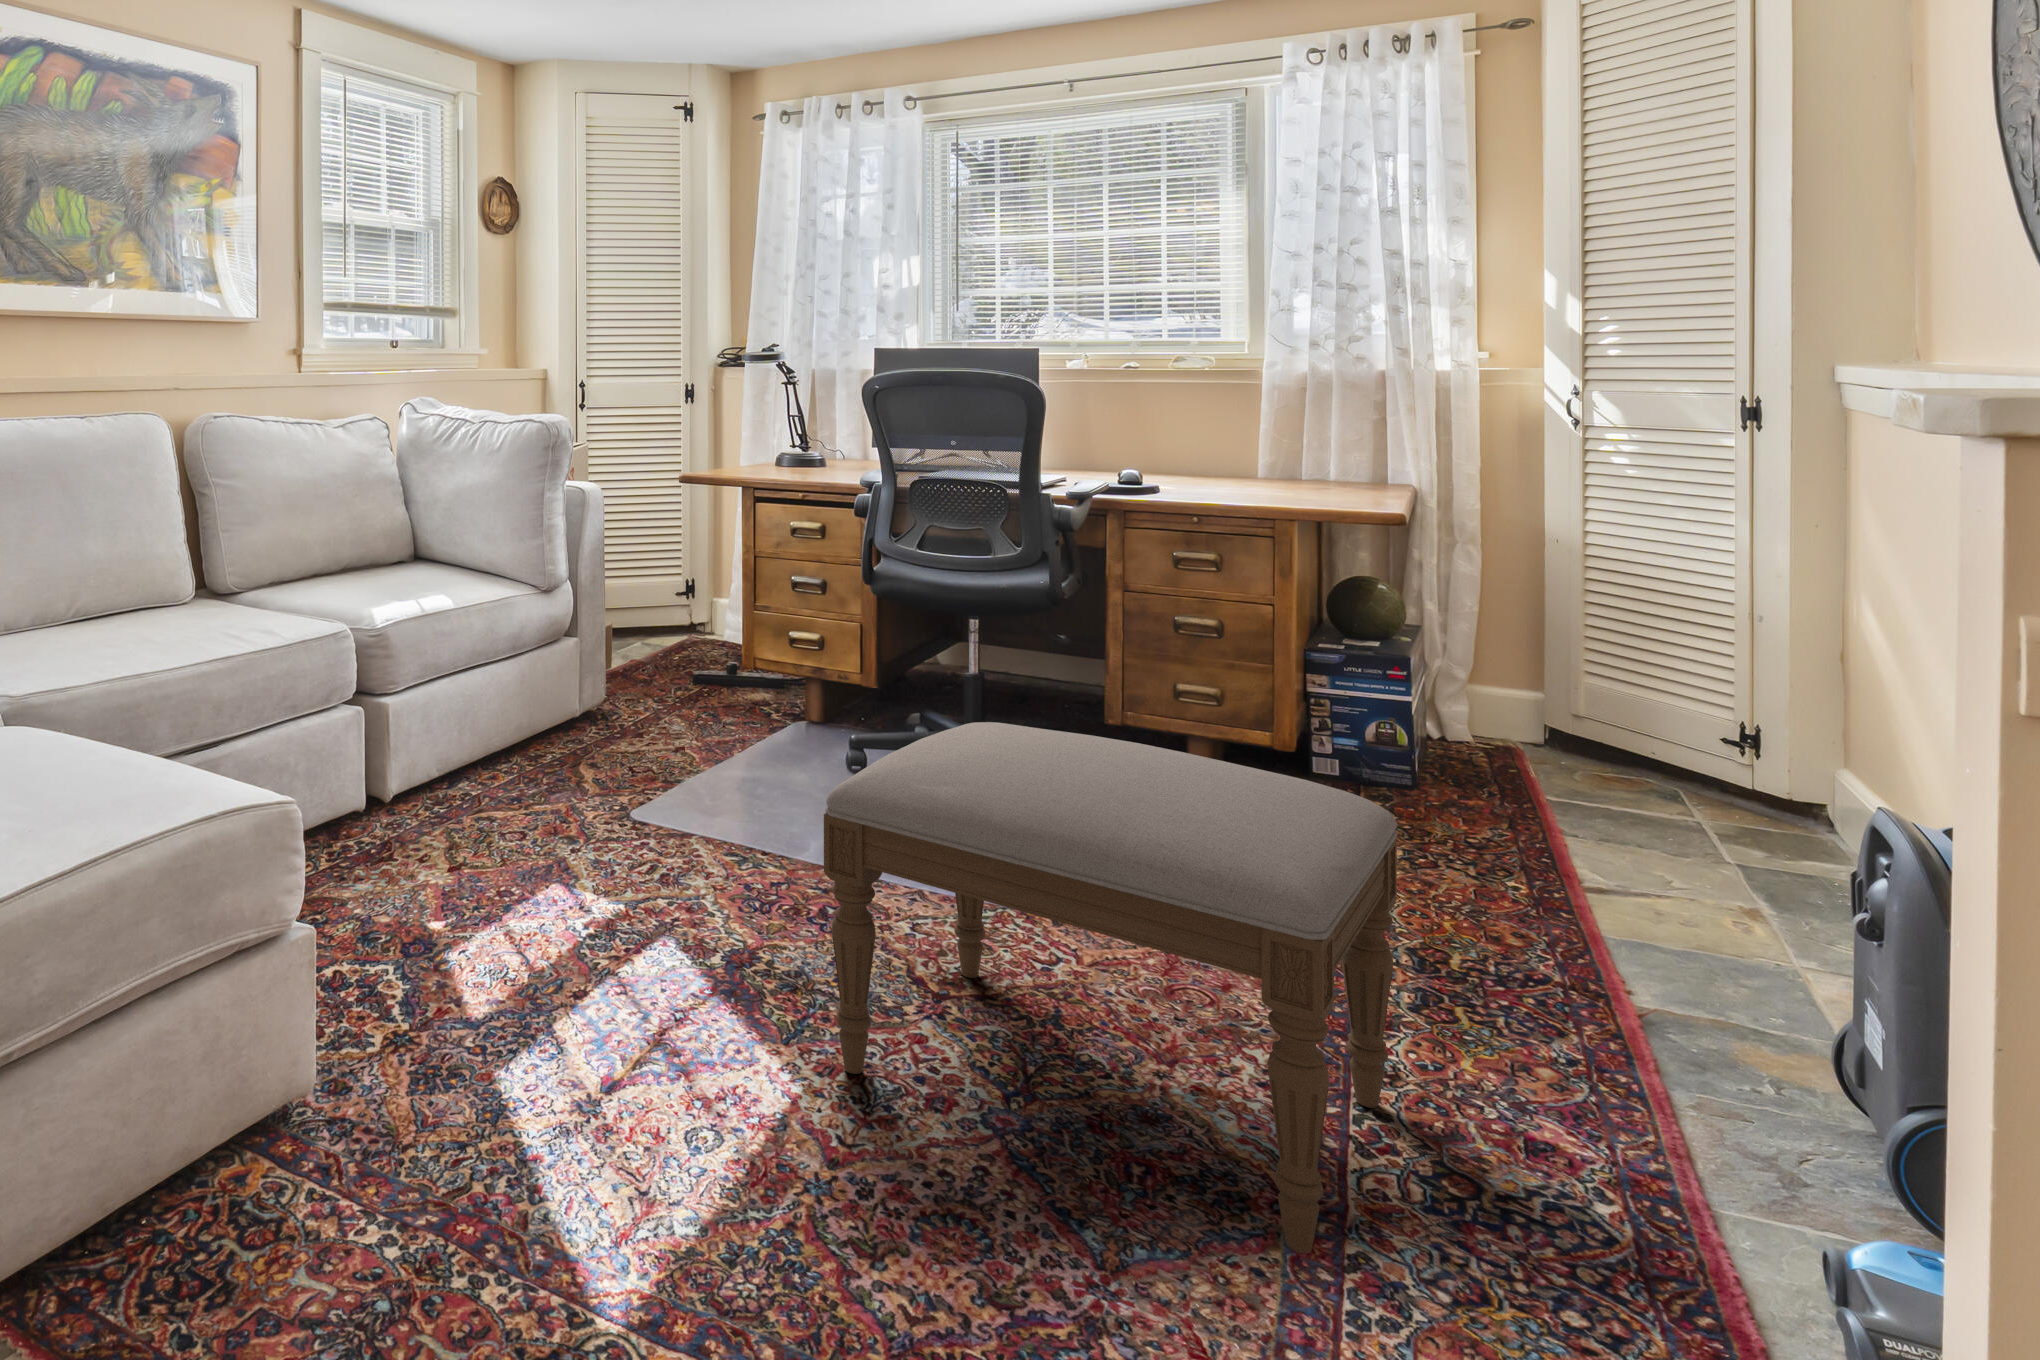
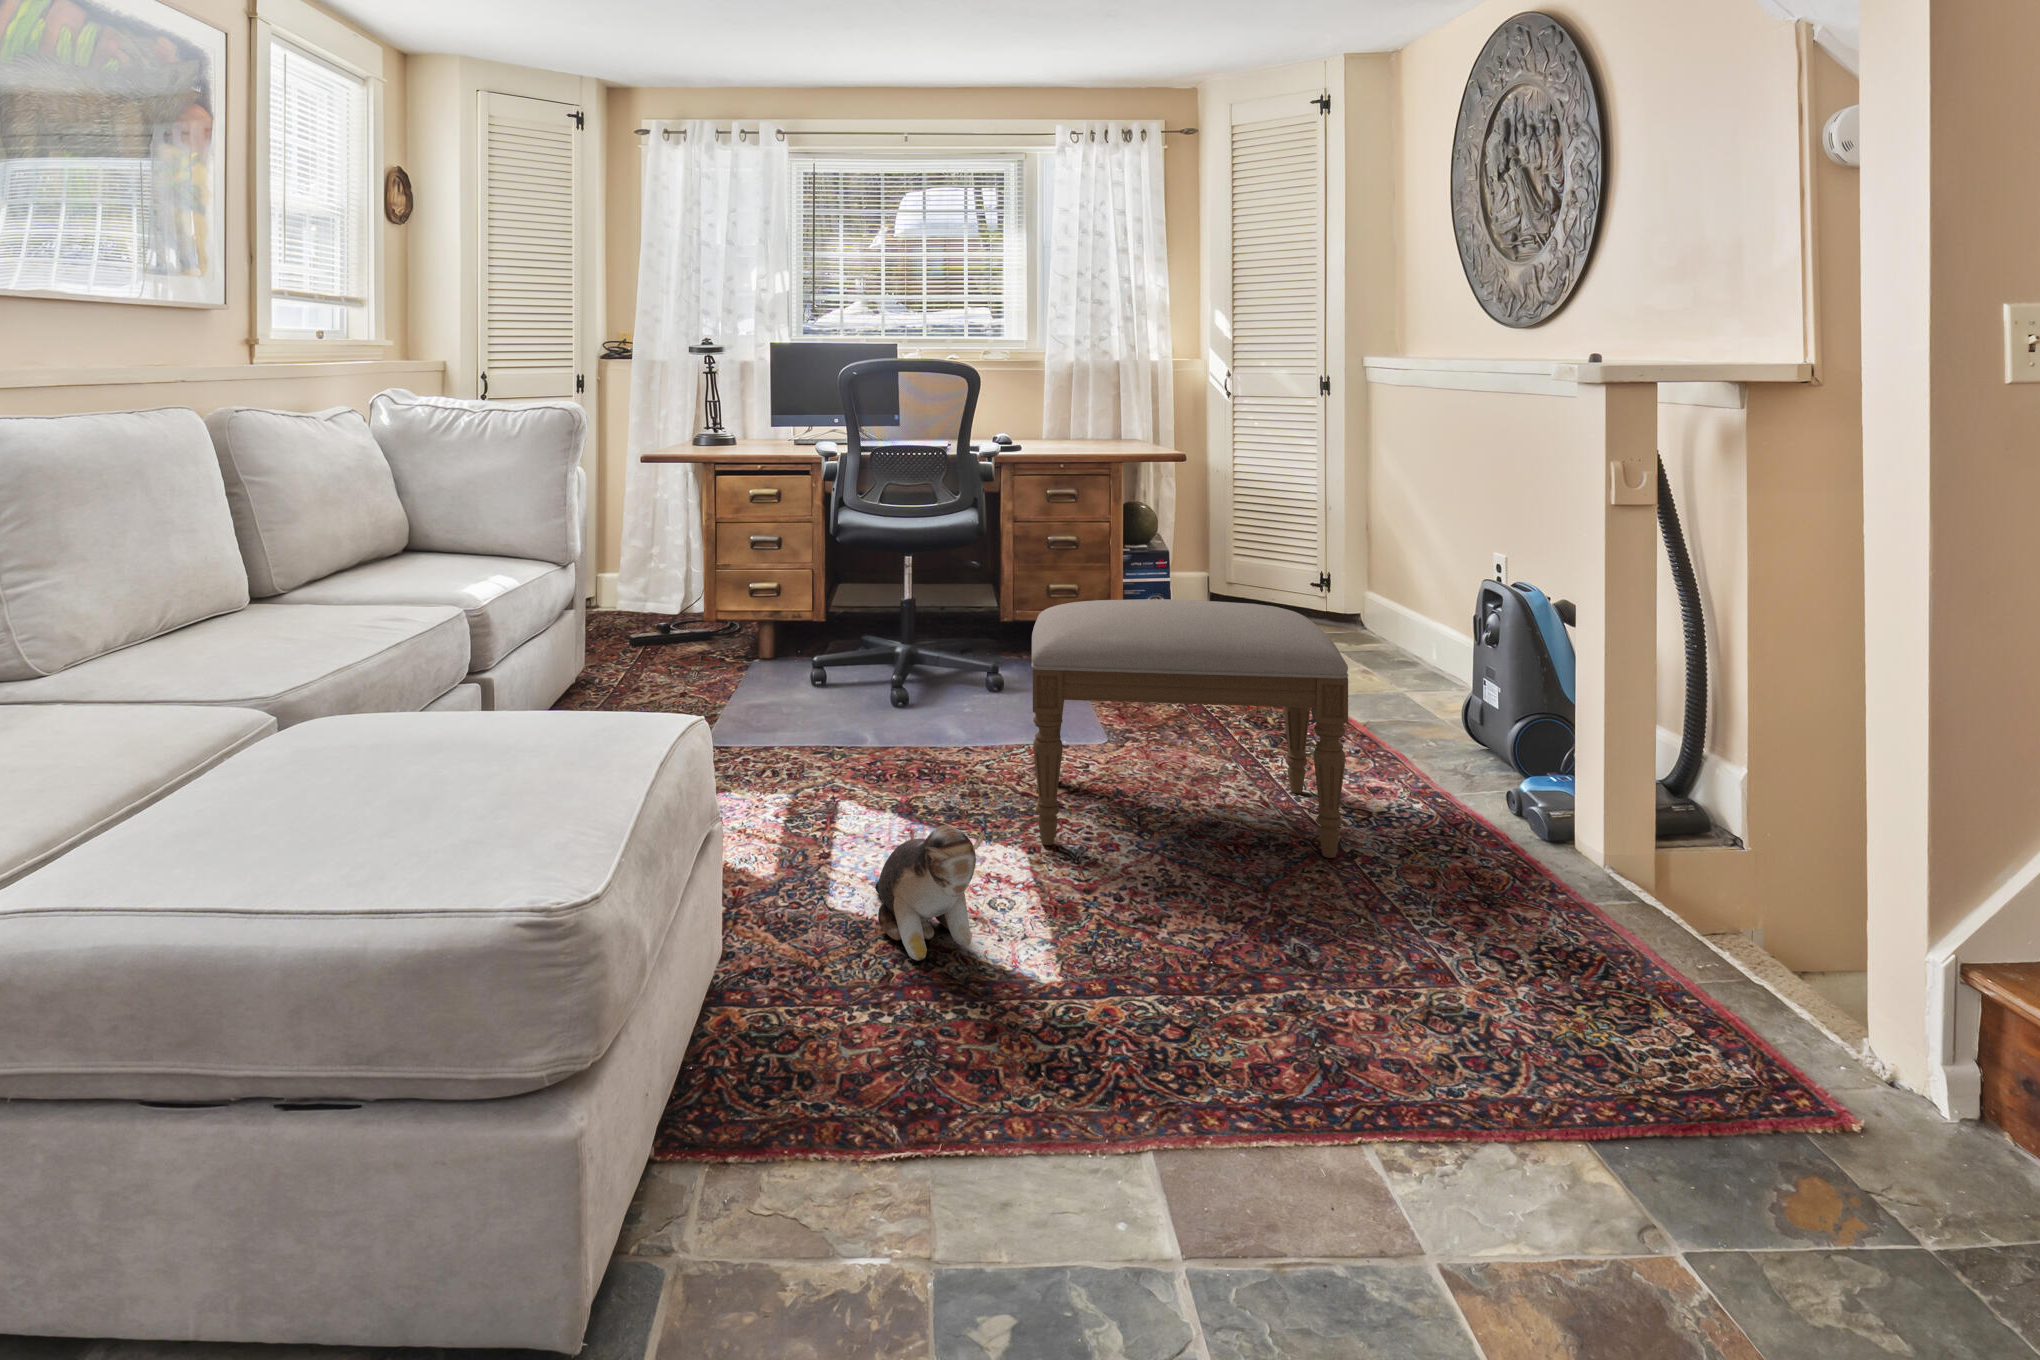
plush toy: none [451,1013,594,1194] -> present [875,825,984,961]

